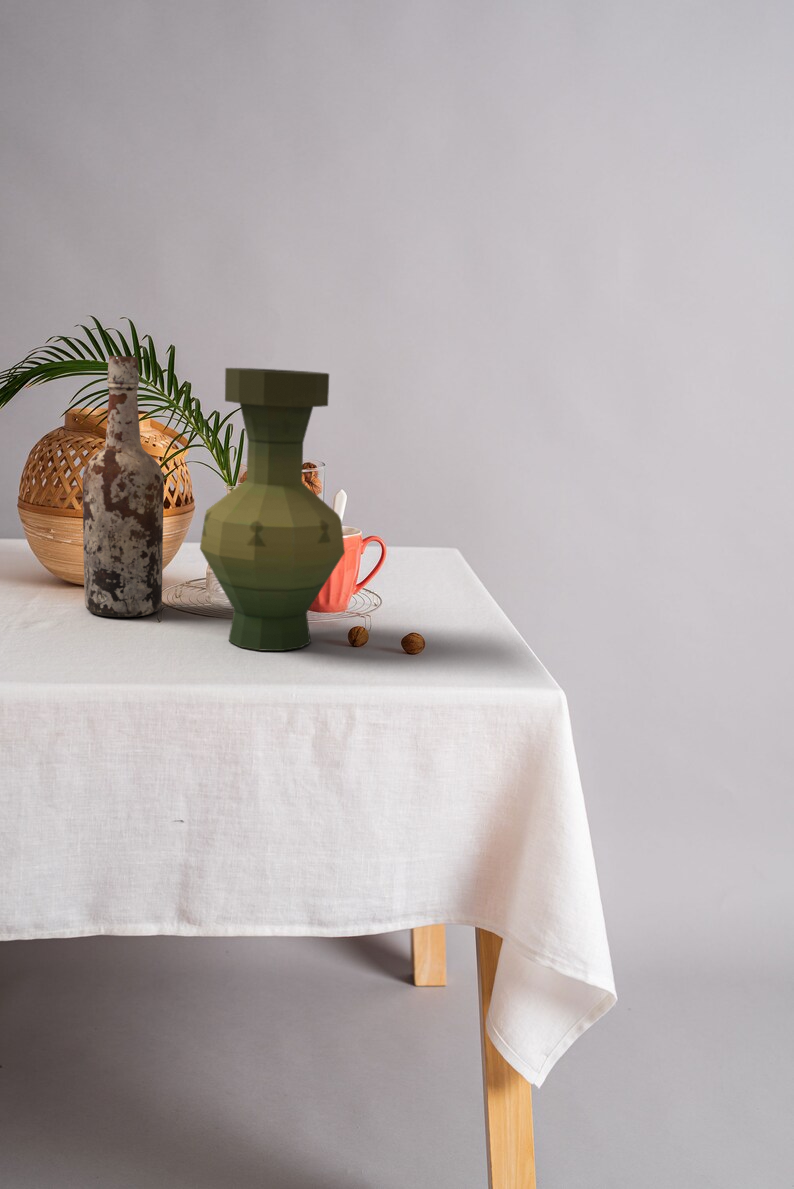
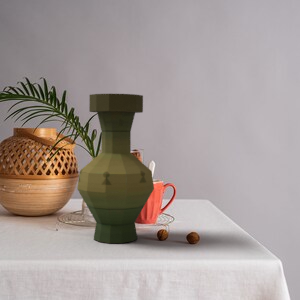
wine bottle: present [83,356,164,617] -> none [20,96,60,229]

